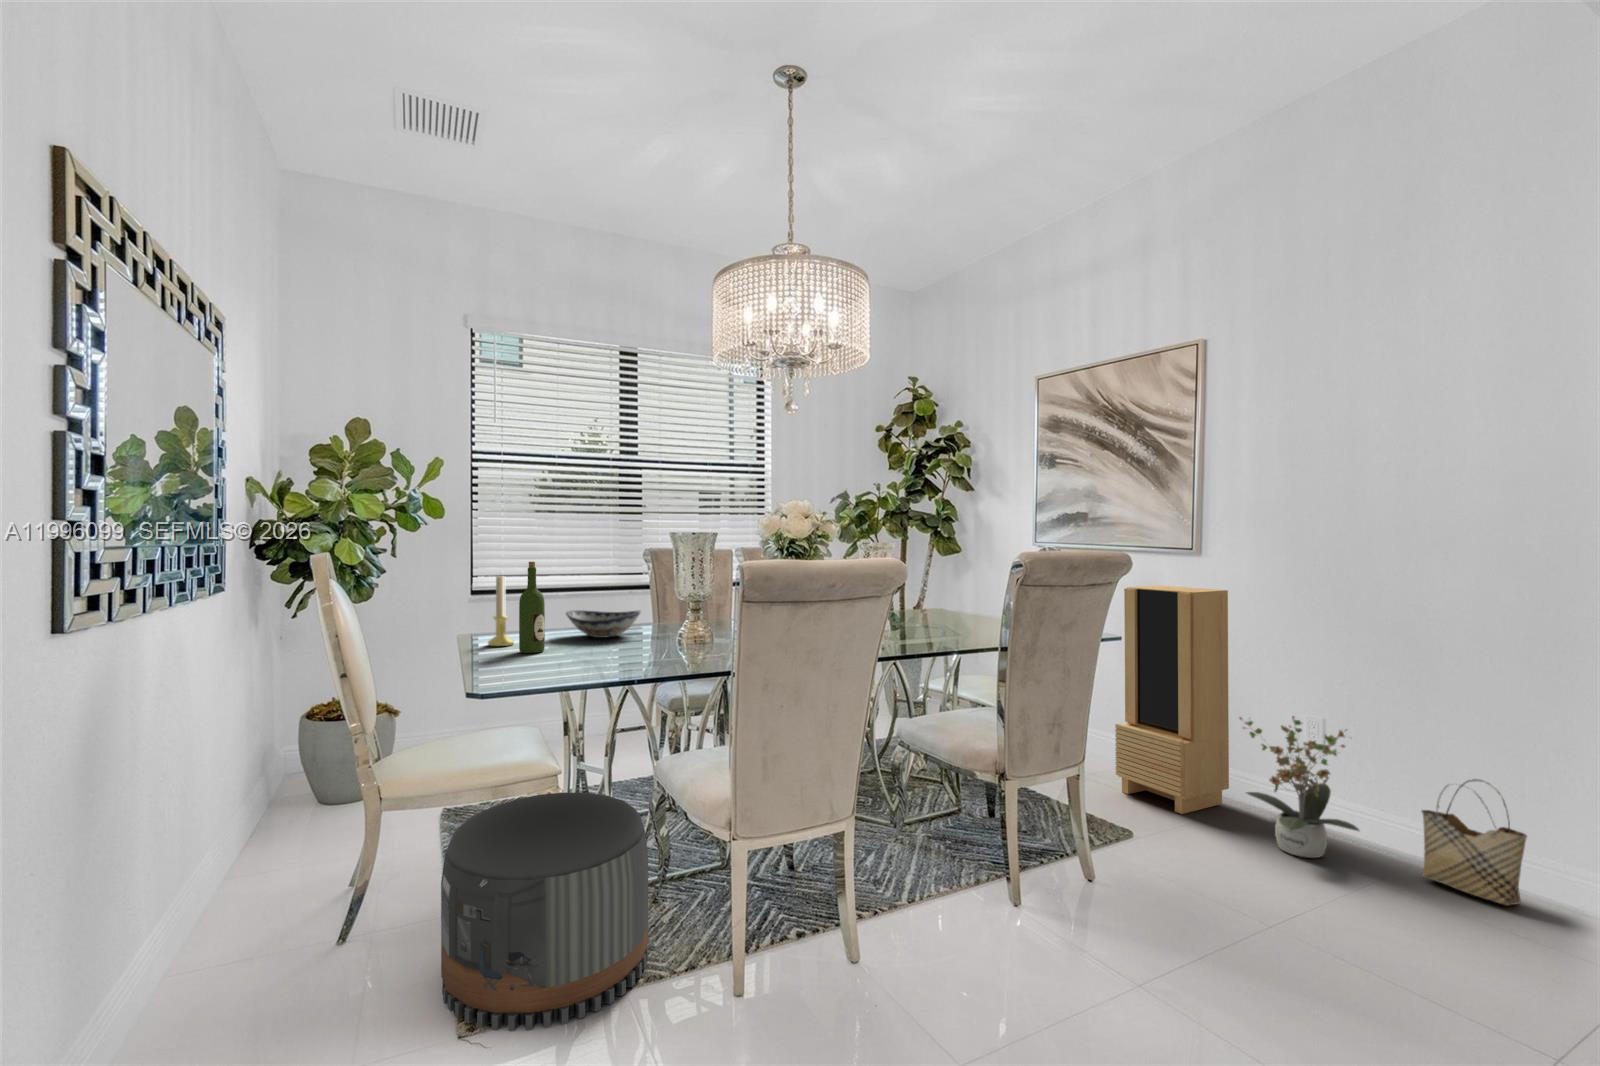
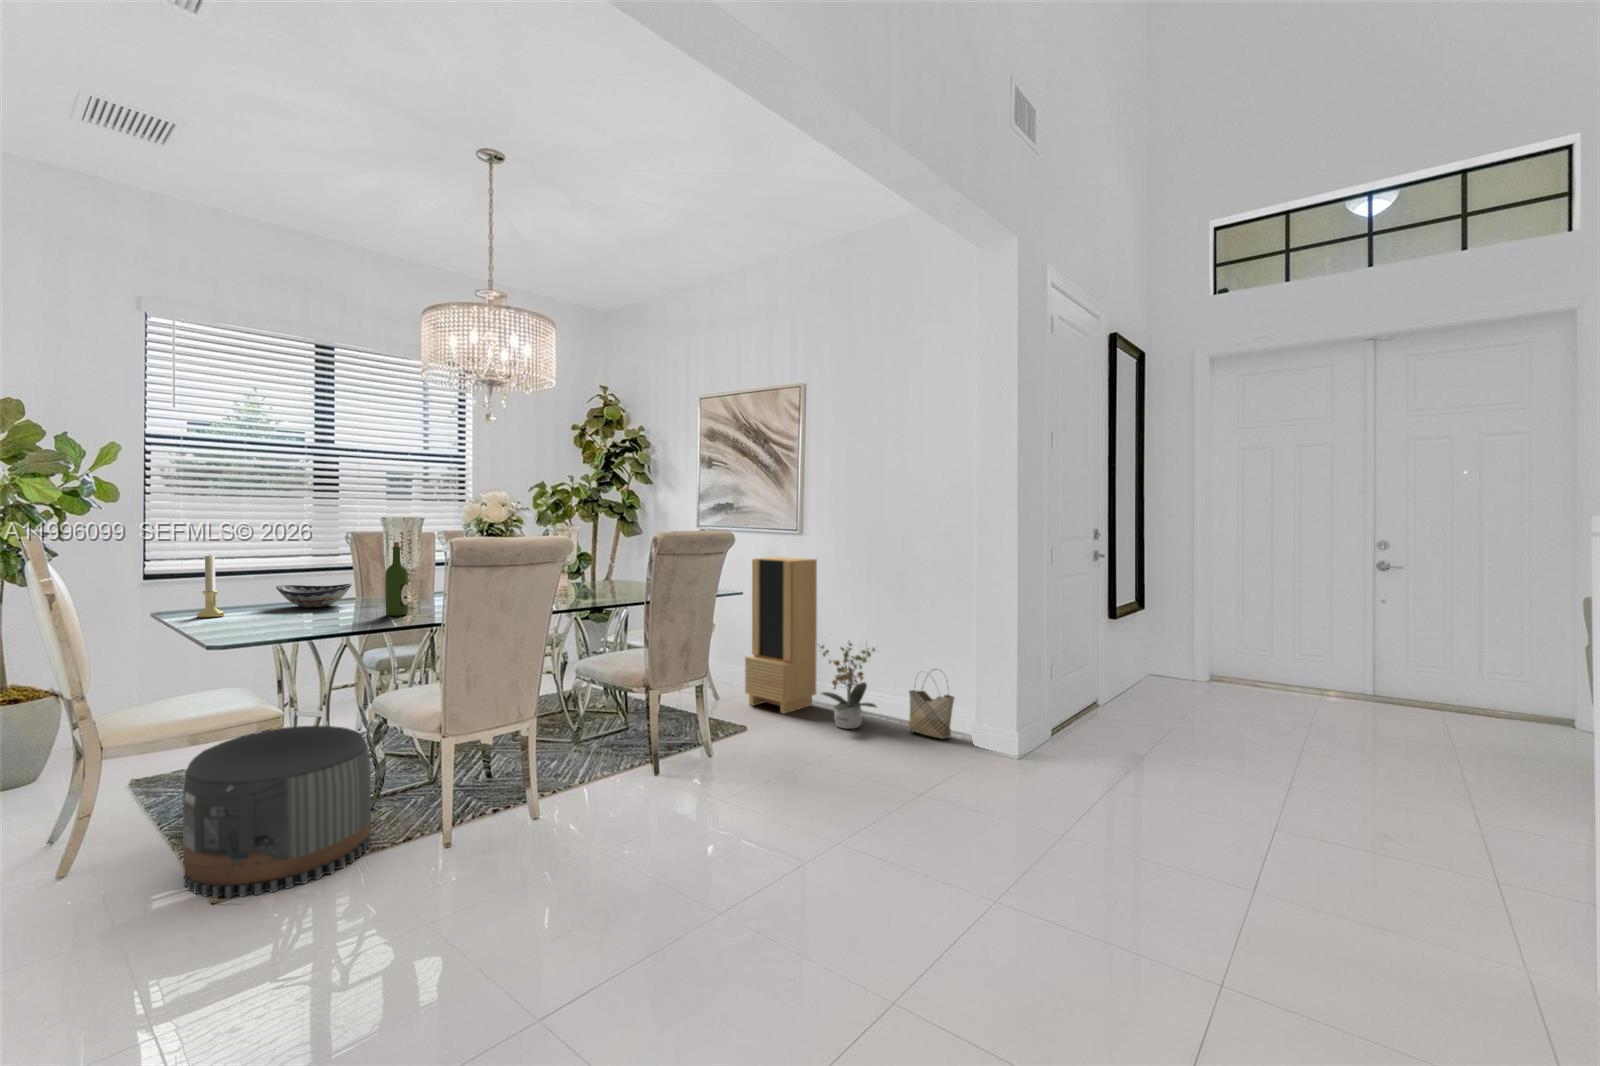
wine bottle: present [519,562,545,653] -> present [386,542,408,616]

